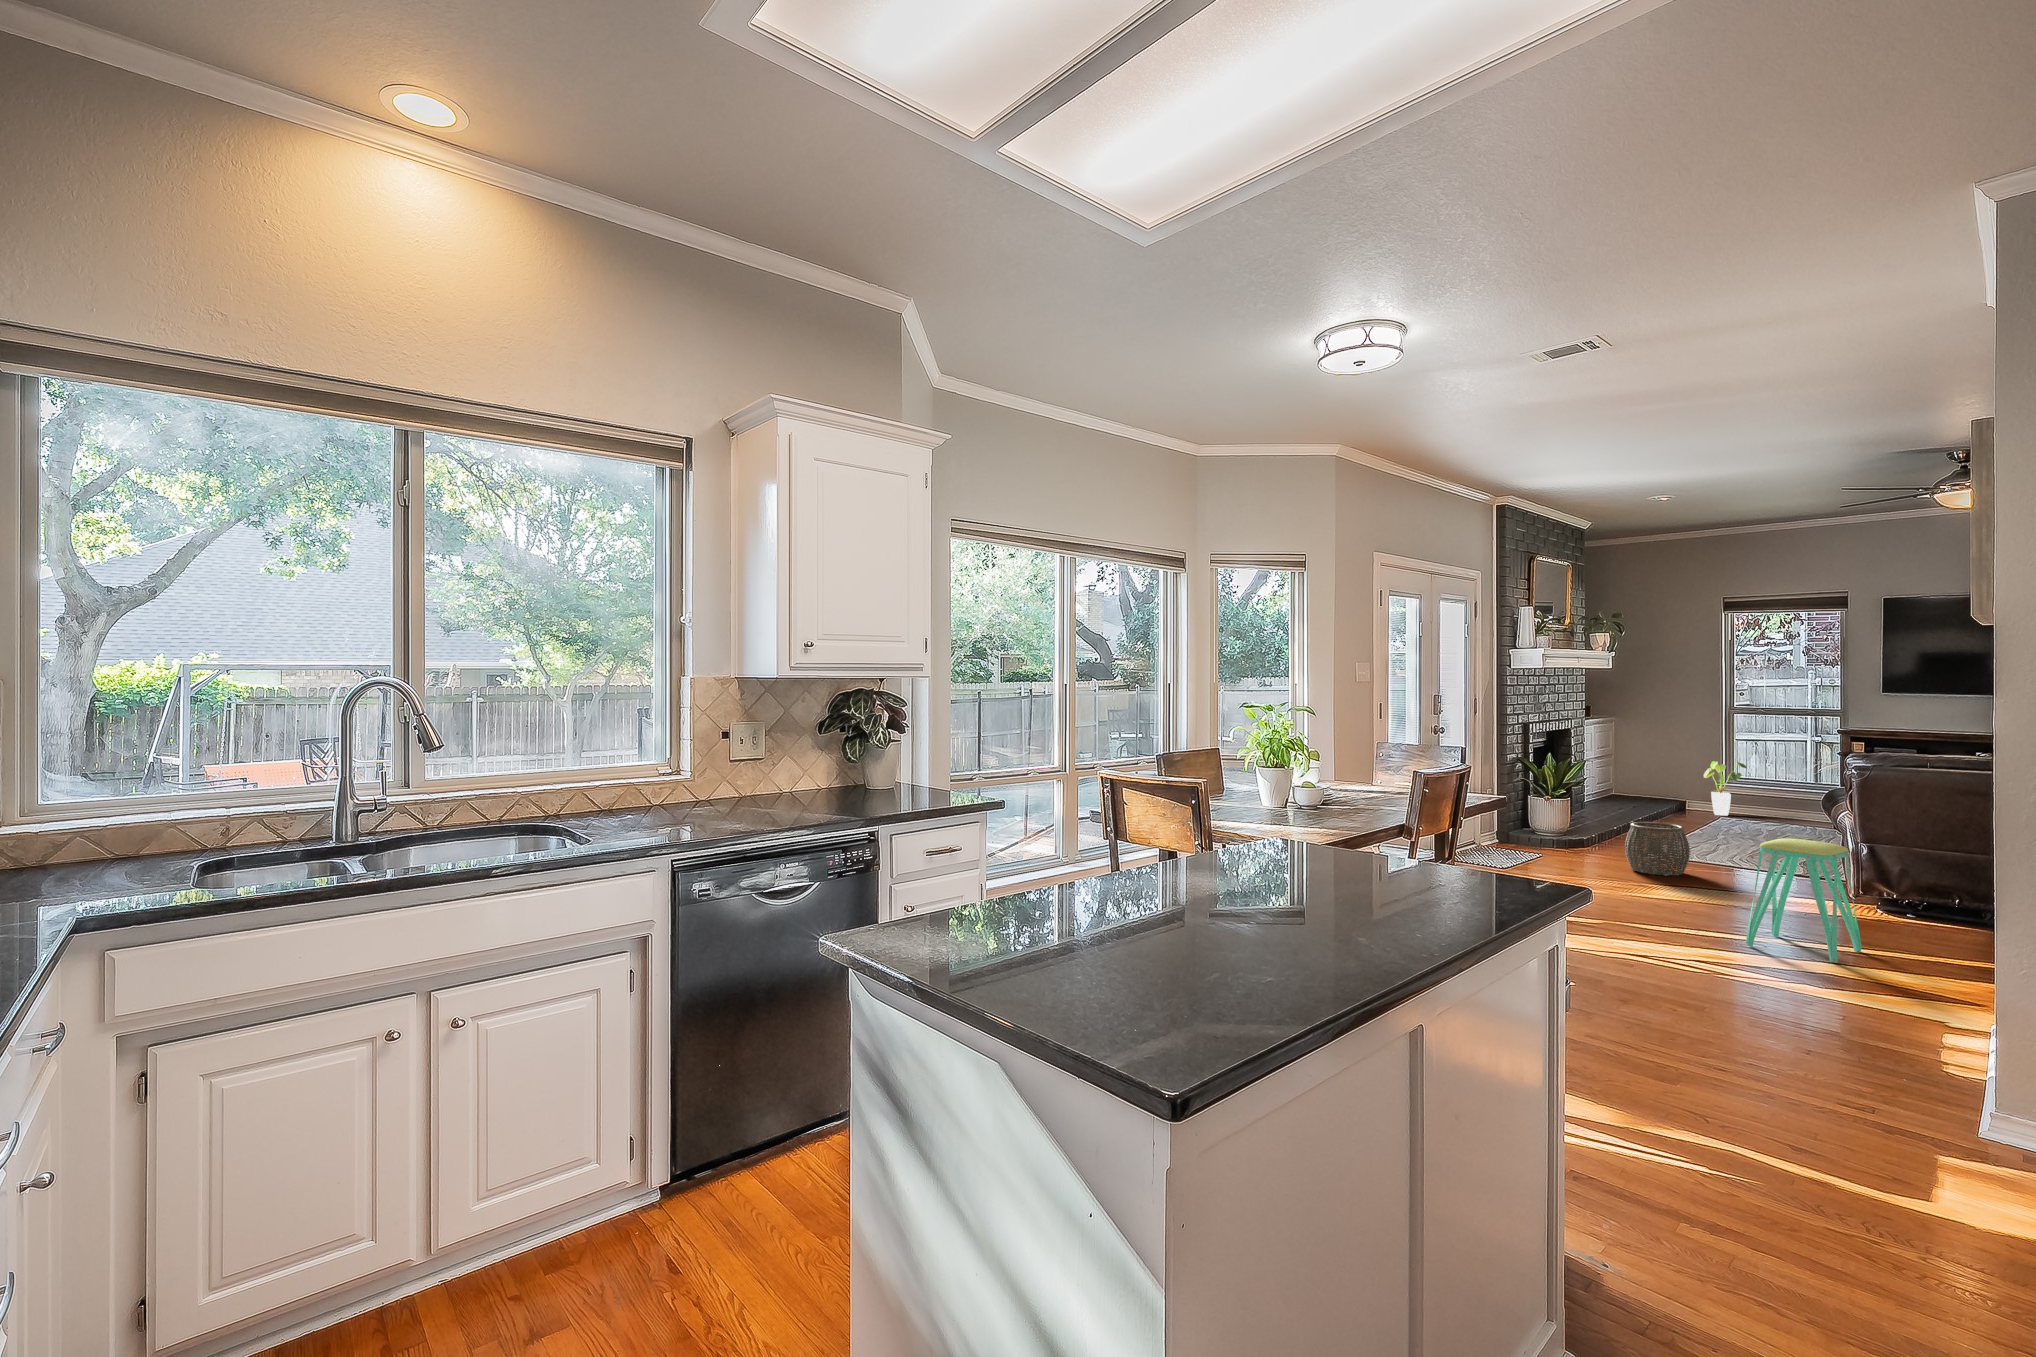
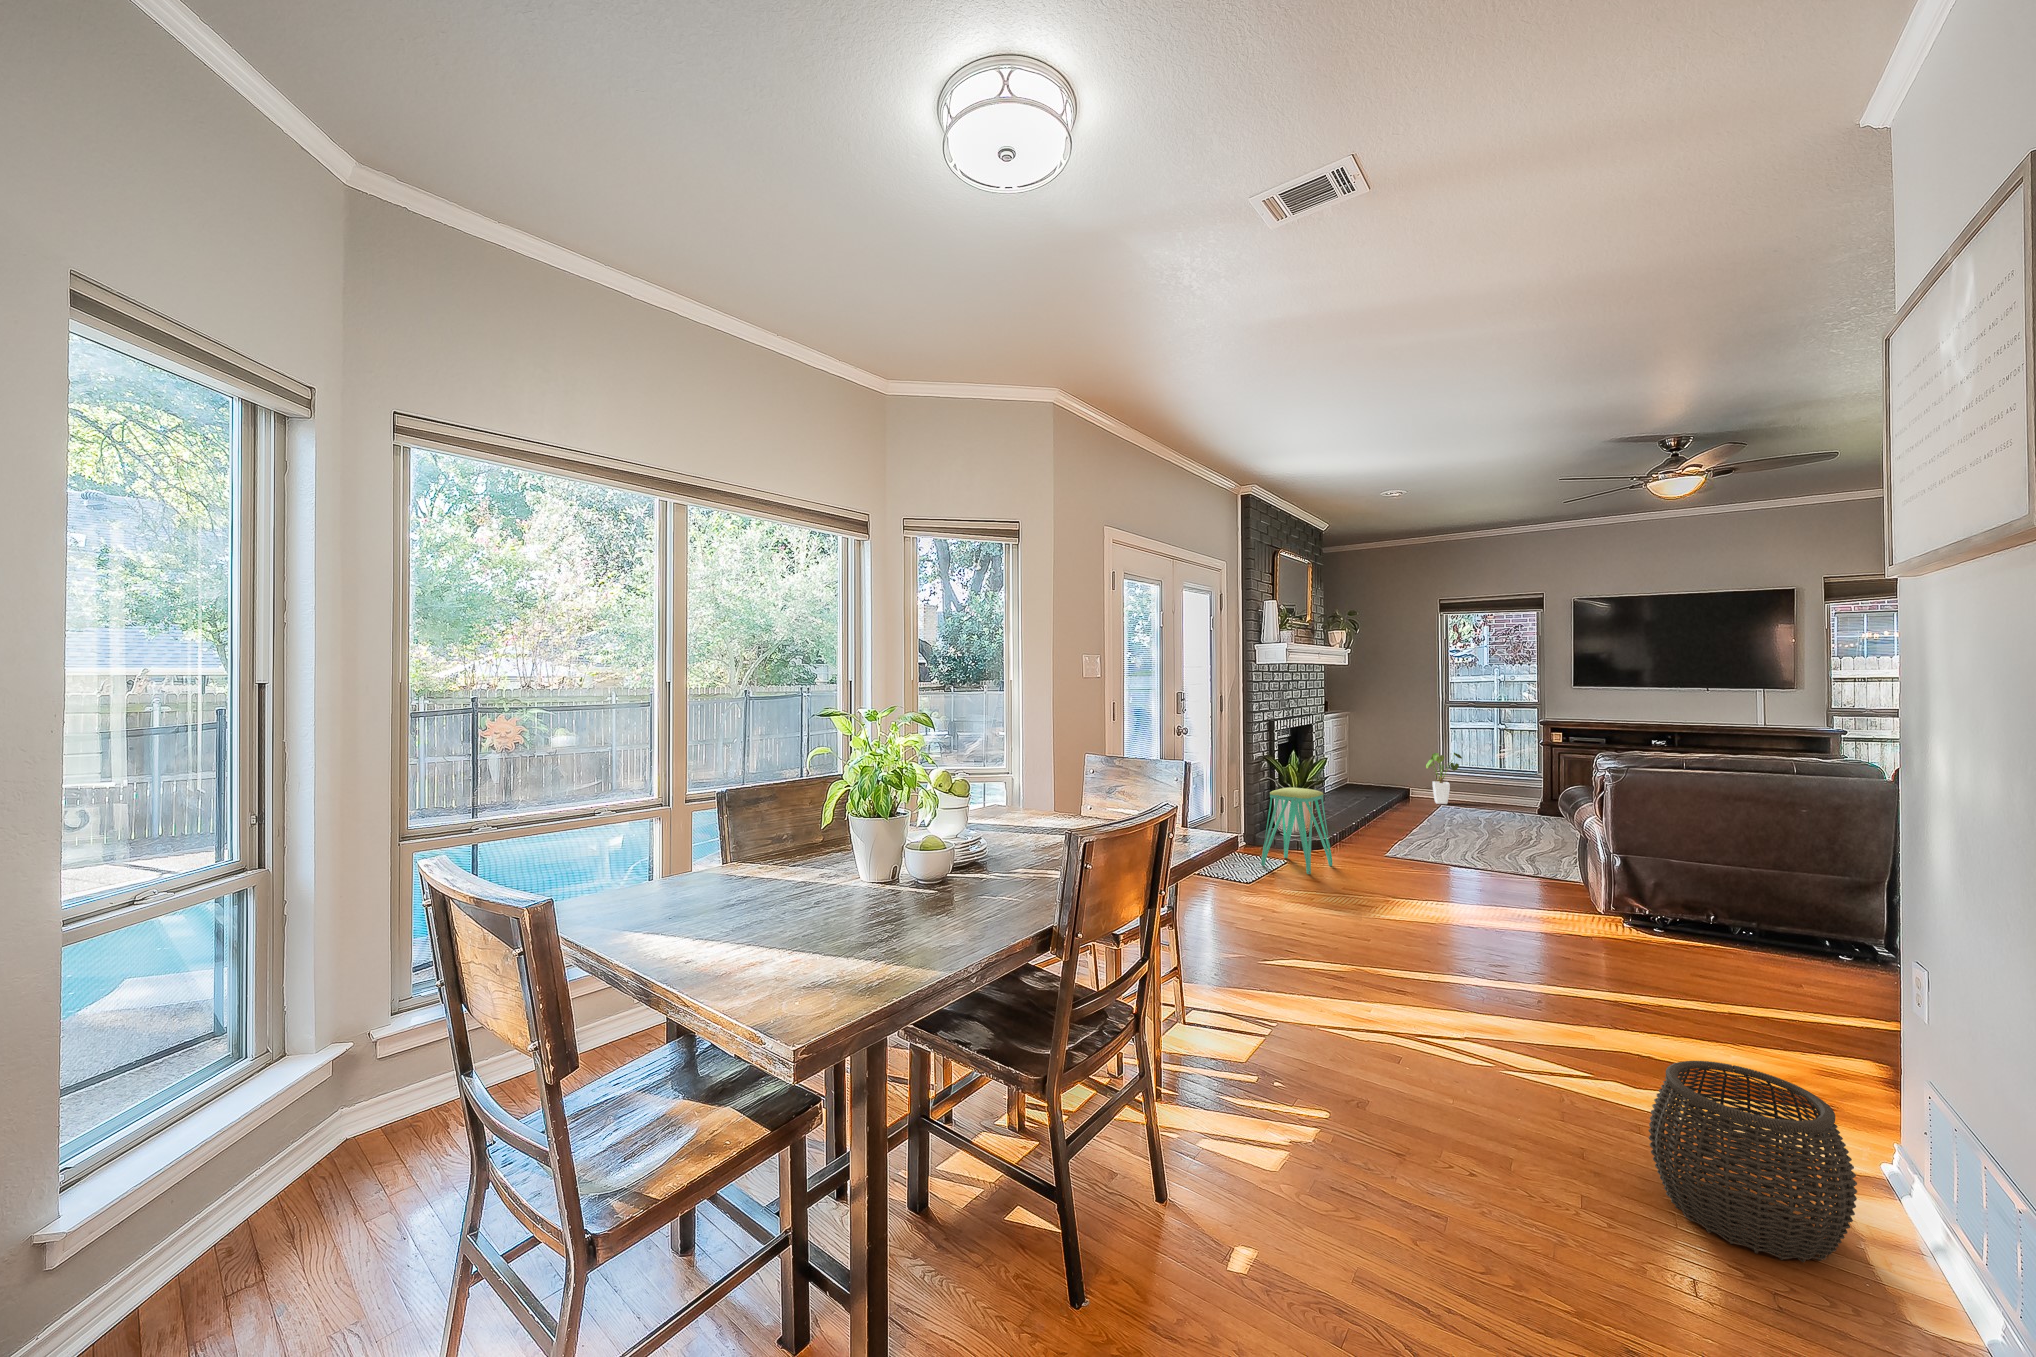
woven basket: present [1625,822,1691,876] -> present [1649,1061,1857,1262]
stool: present [1746,838,1861,963] -> present [1261,787,1333,874]

